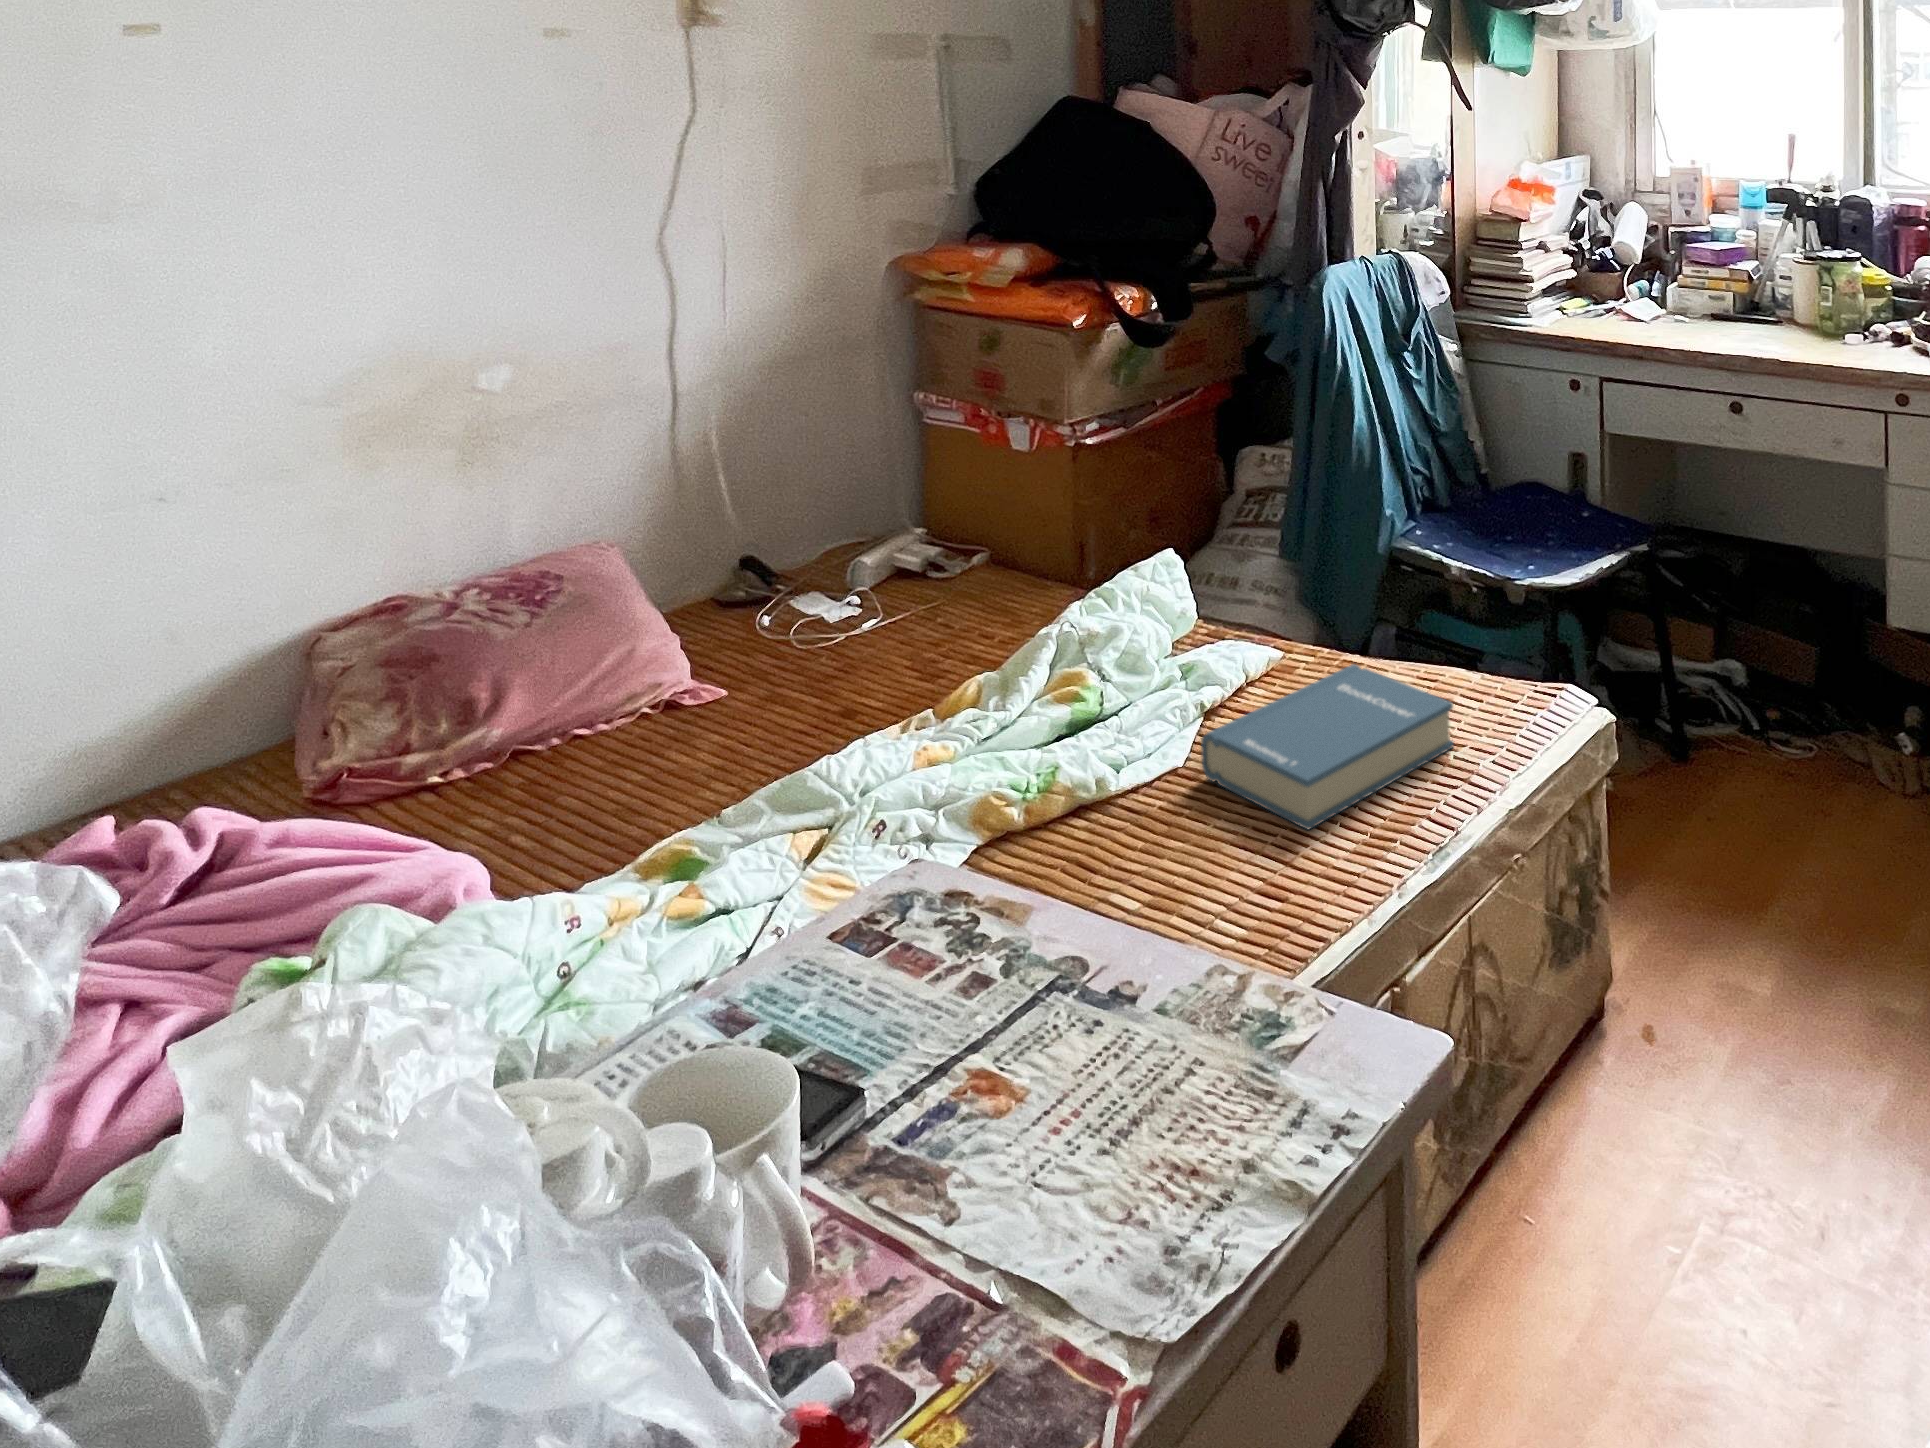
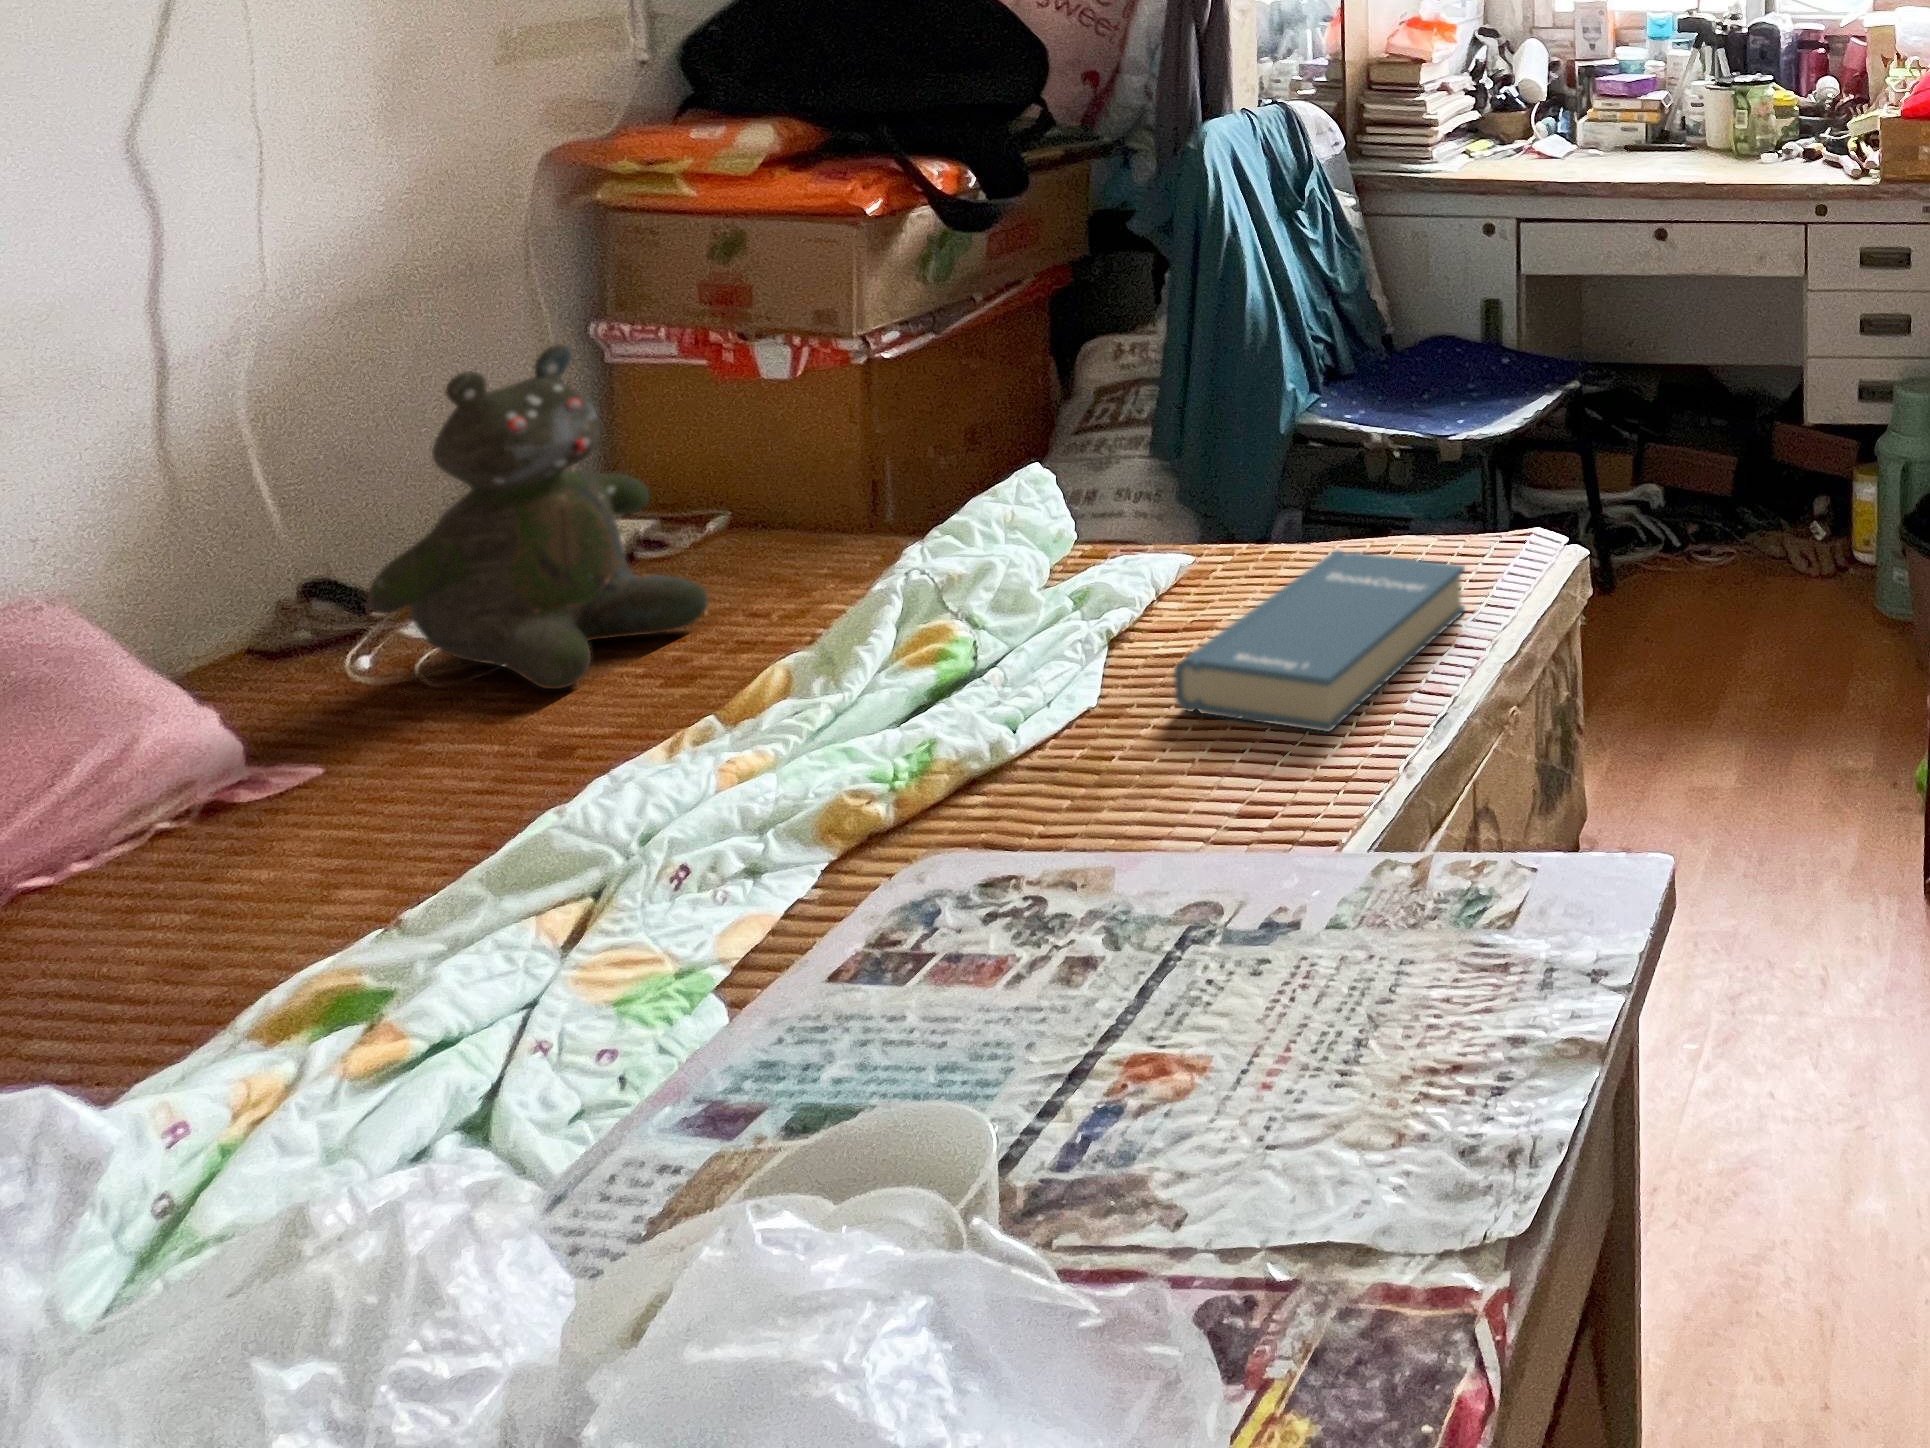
teddy bear: none [765,400,955,656] -> present [368,345,708,689]

